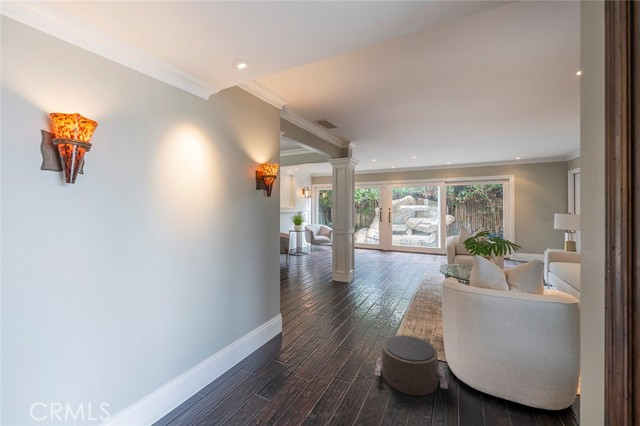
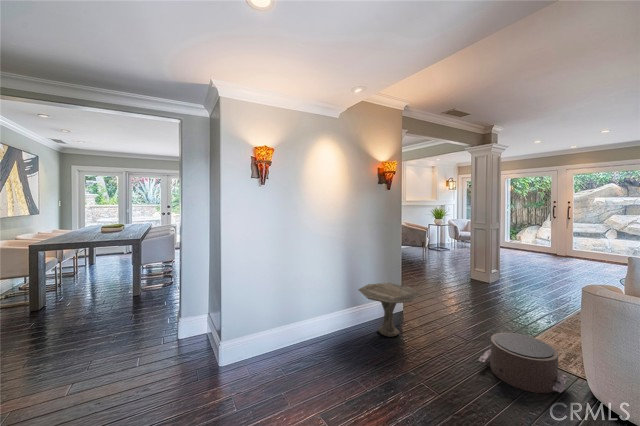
side table: none [237,304,310,372] -> present [358,283,421,337]

